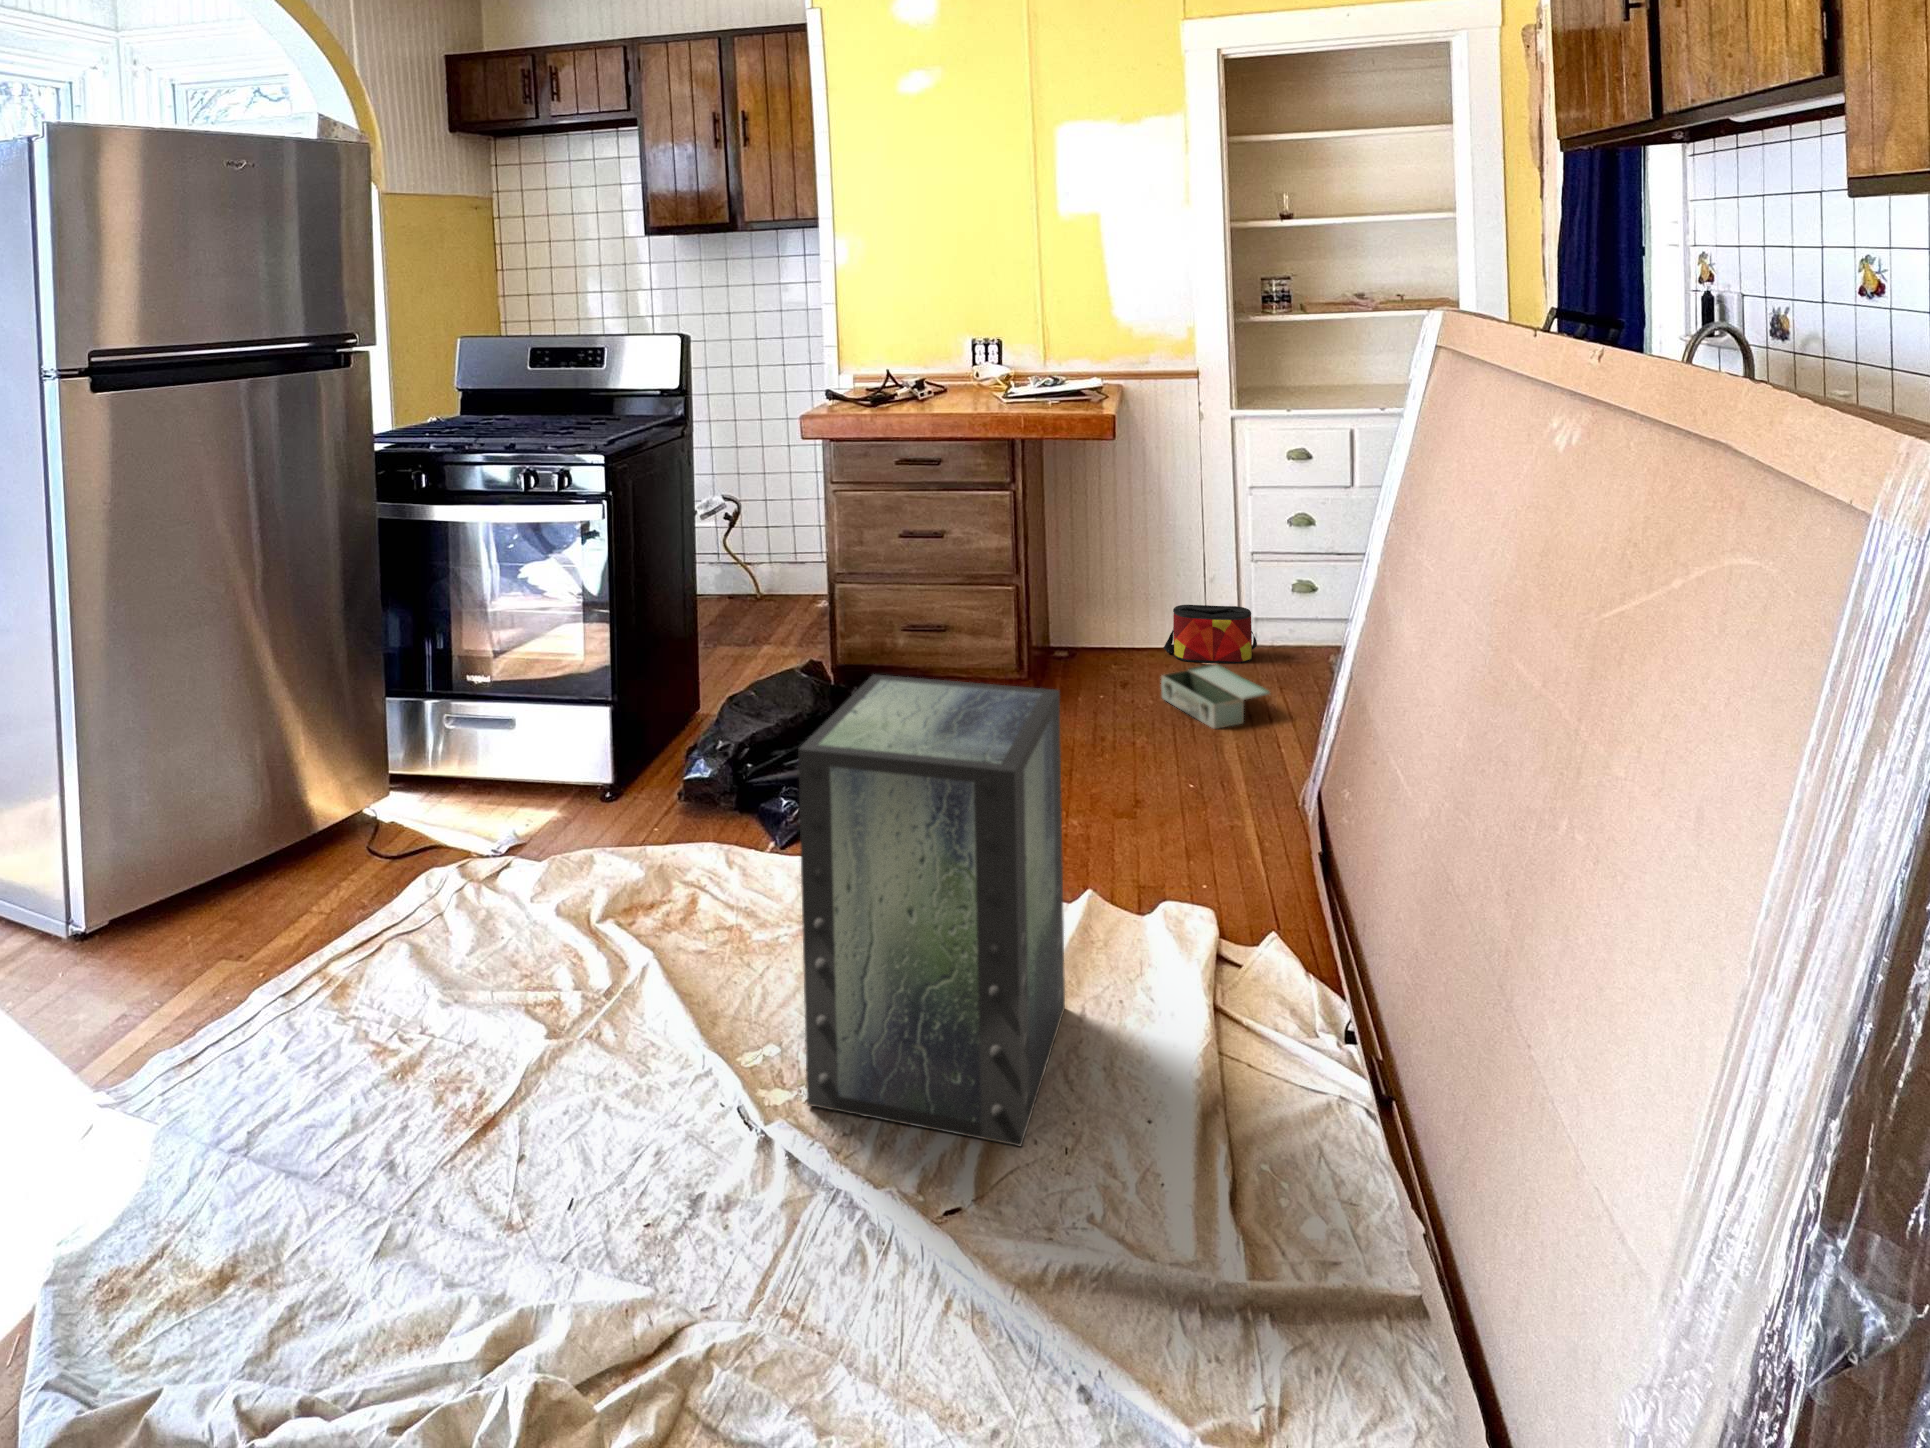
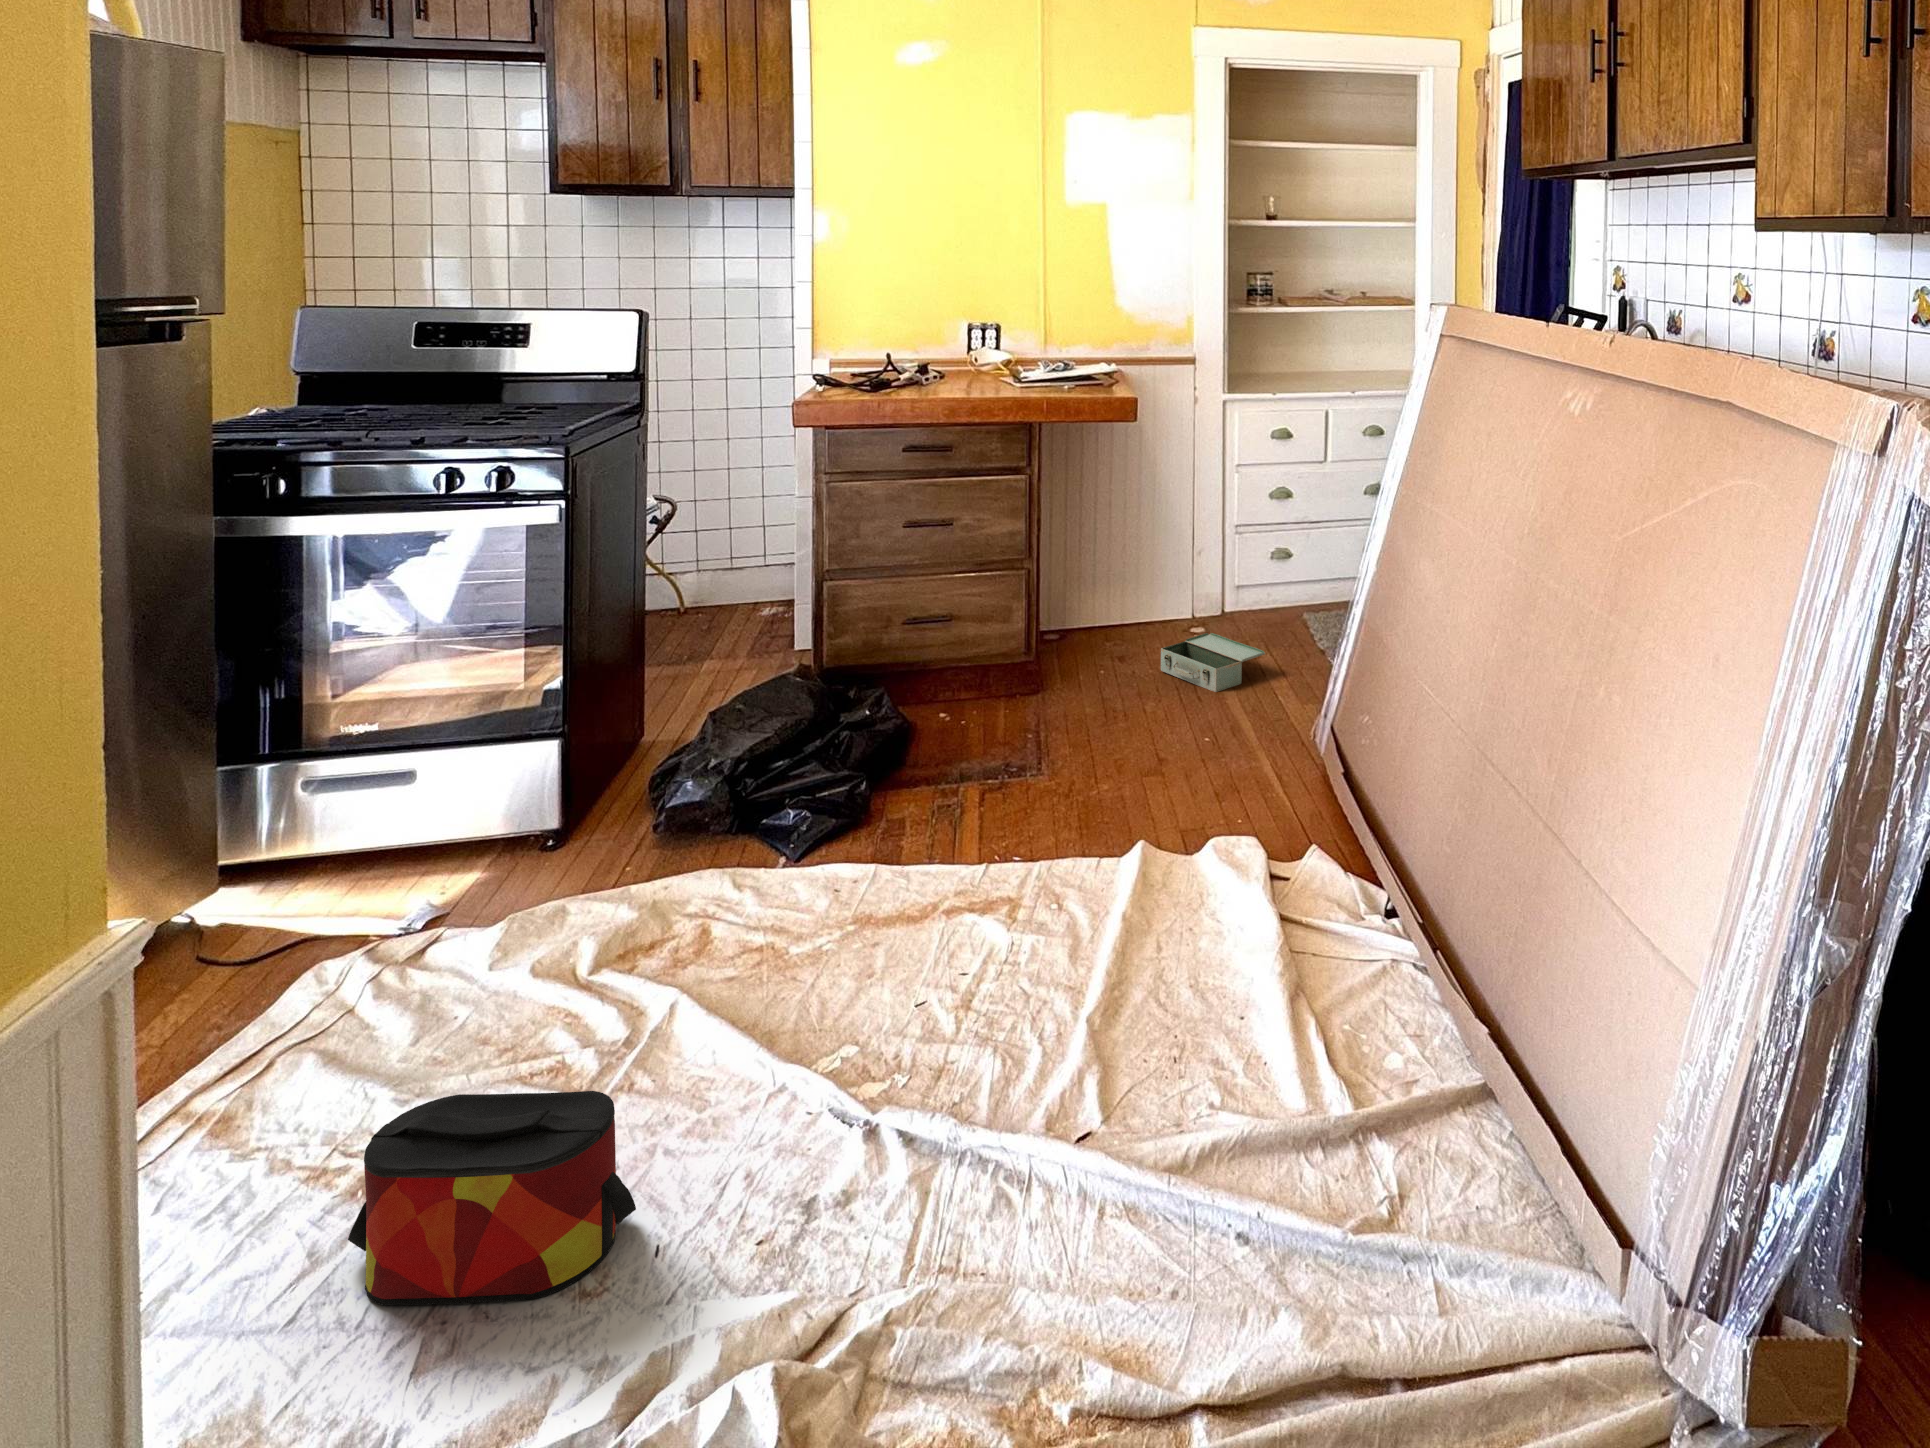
bag: present [1163,605,1257,664] -> present [348,1091,636,1305]
storage box: present [798,675,1065,1146] -> none [908,647,1150,1088]

